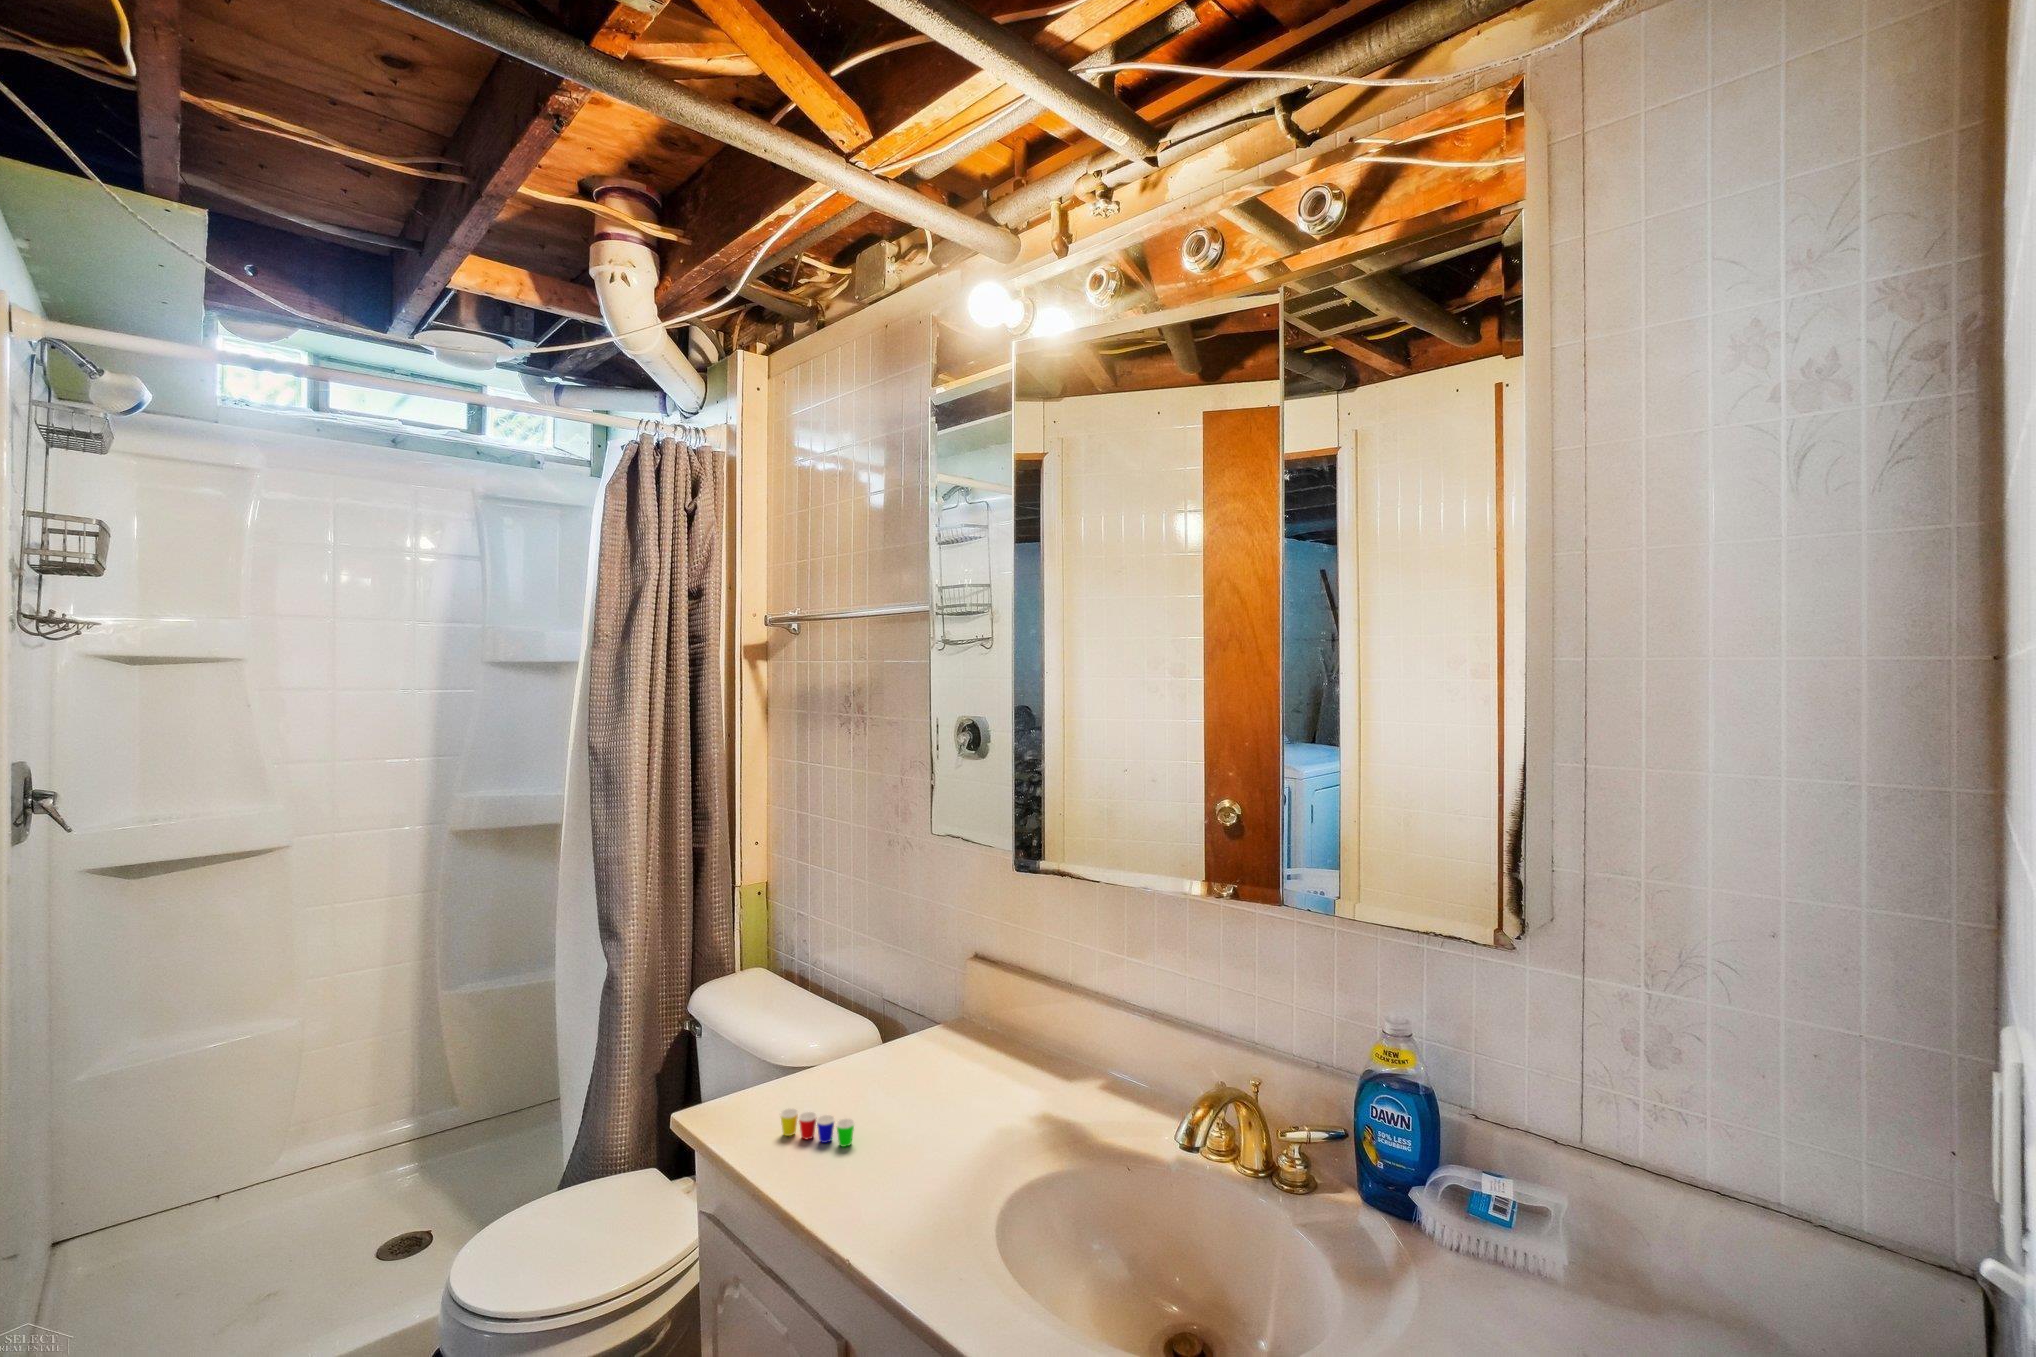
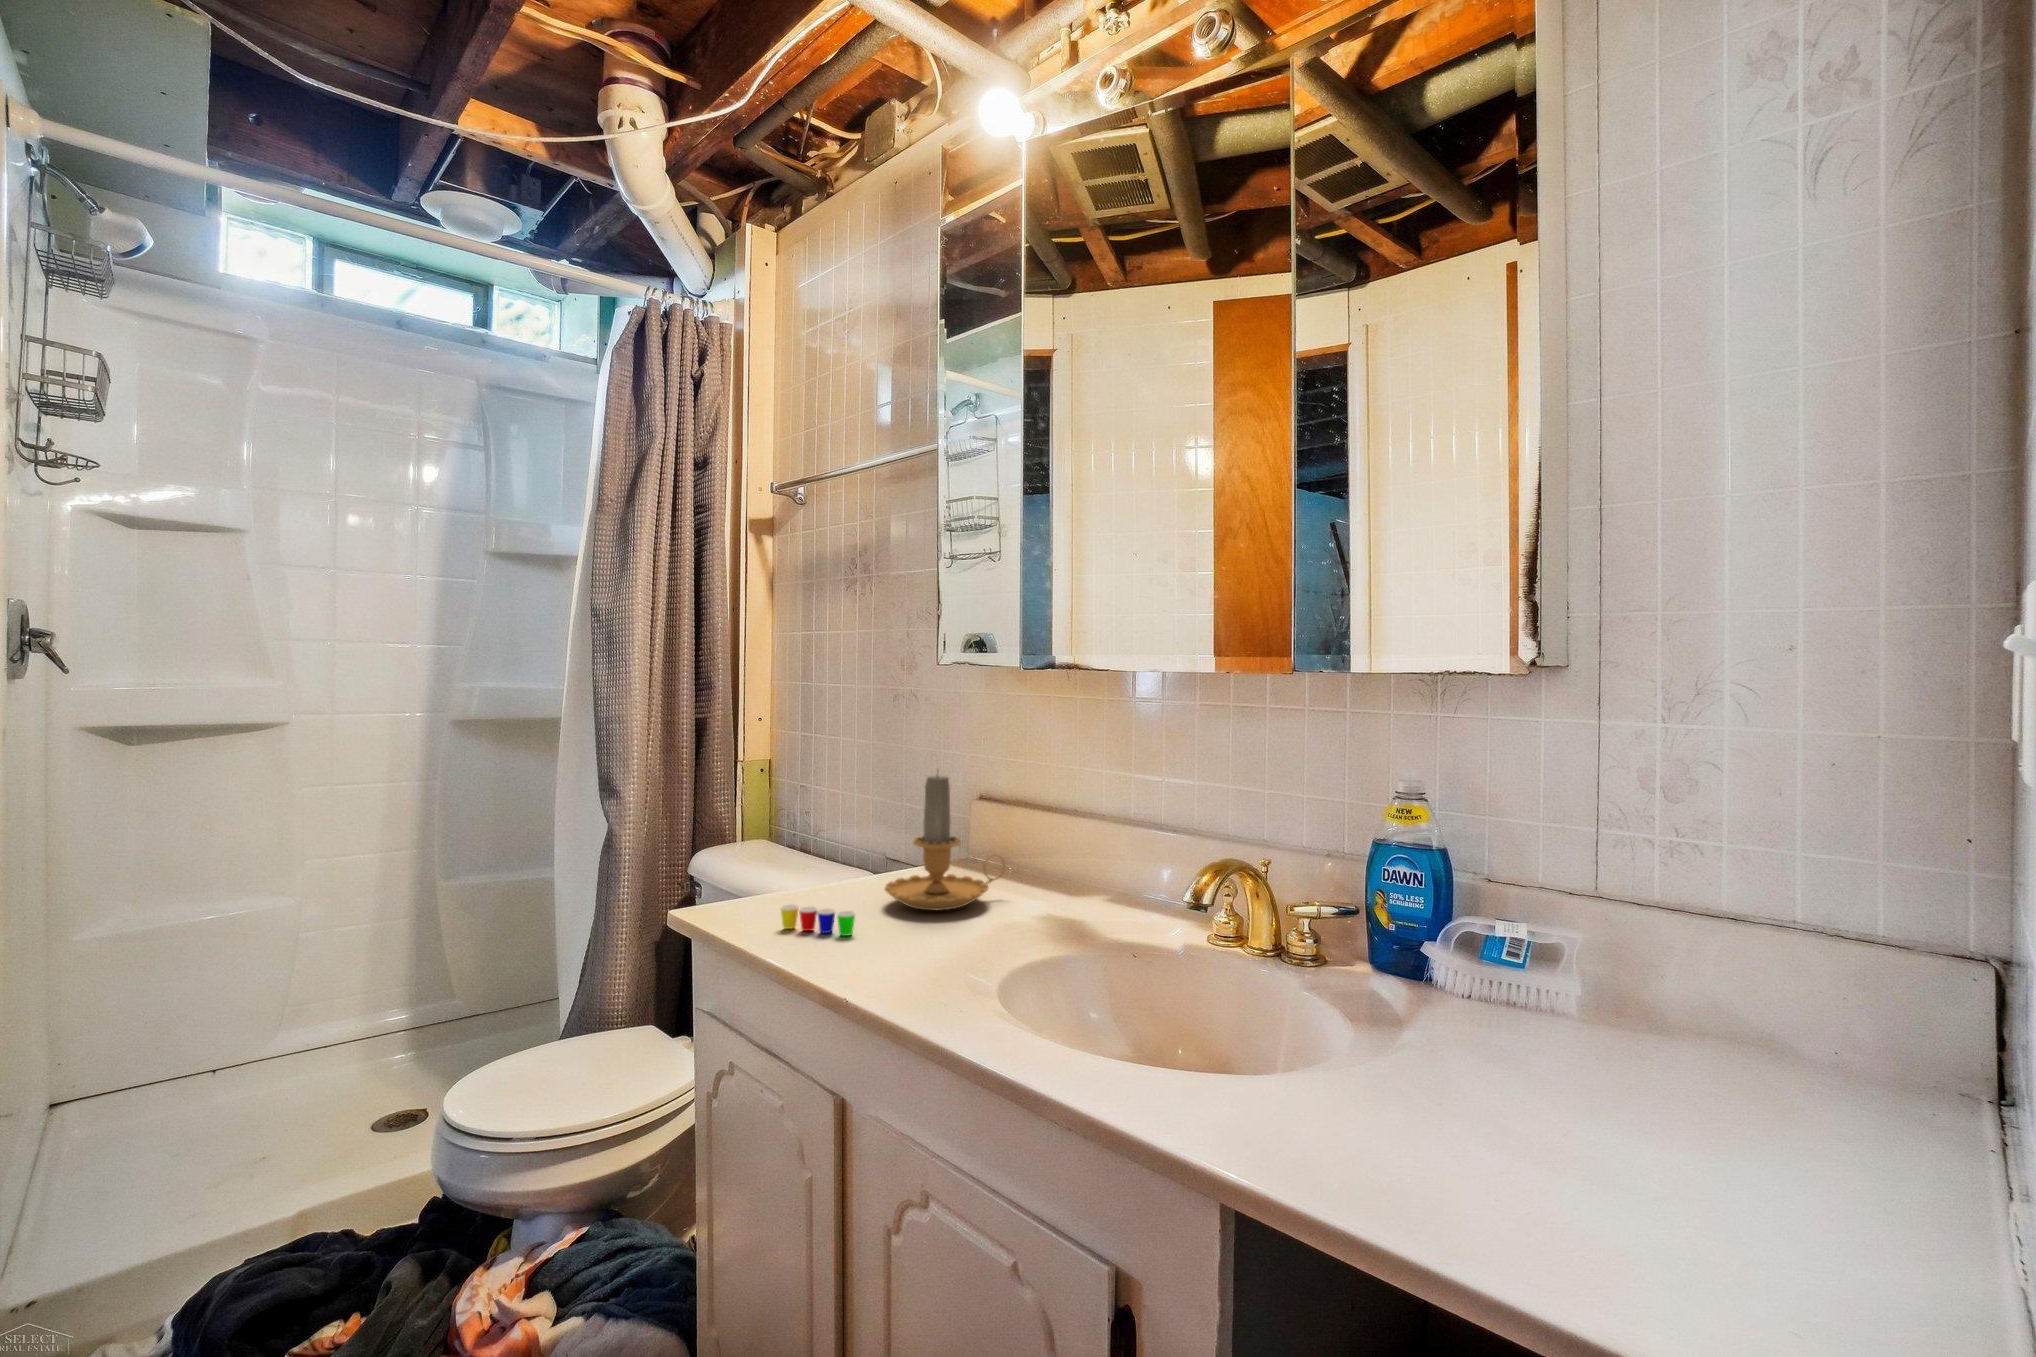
candle: none [882,957,1001,1103] -> present [885,775,1006,910]

